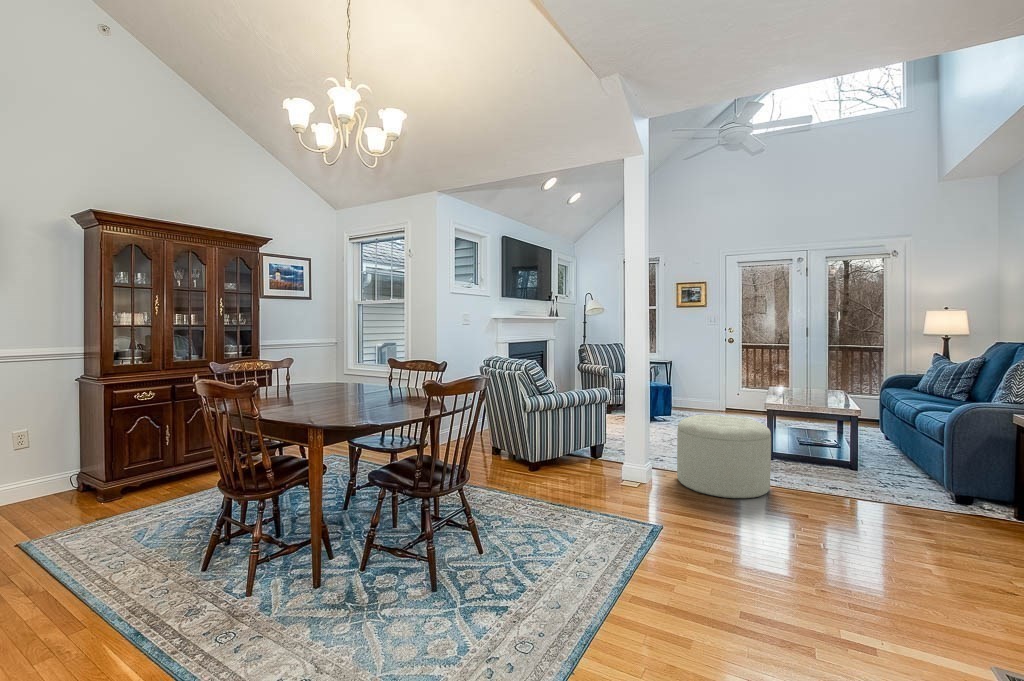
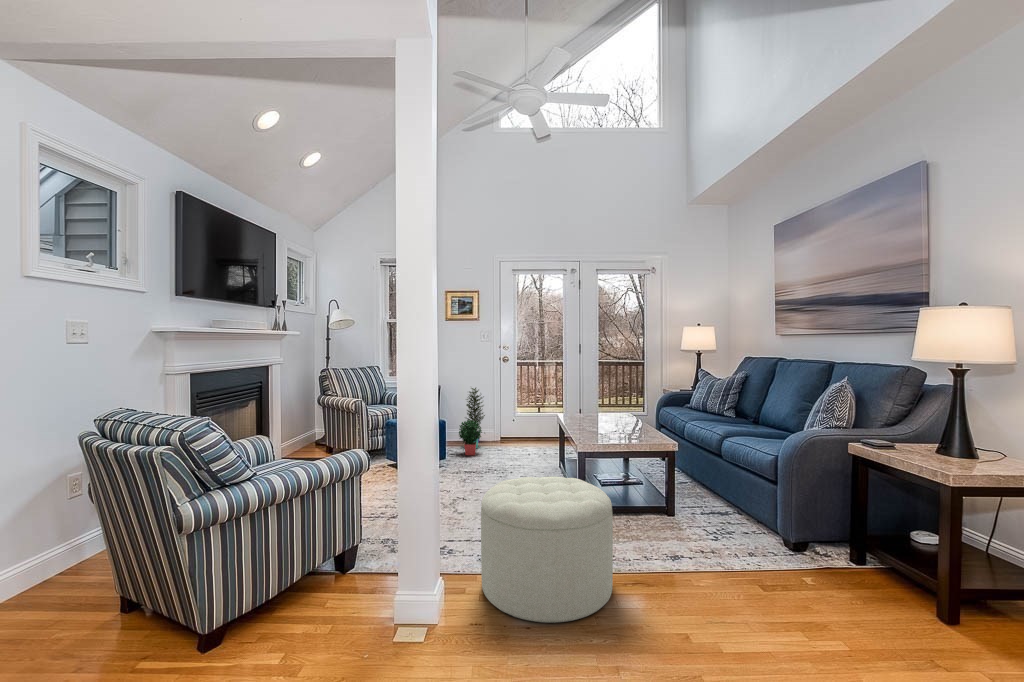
potted plant: none [684,362,711,417] -> present [459,388,485,455]

